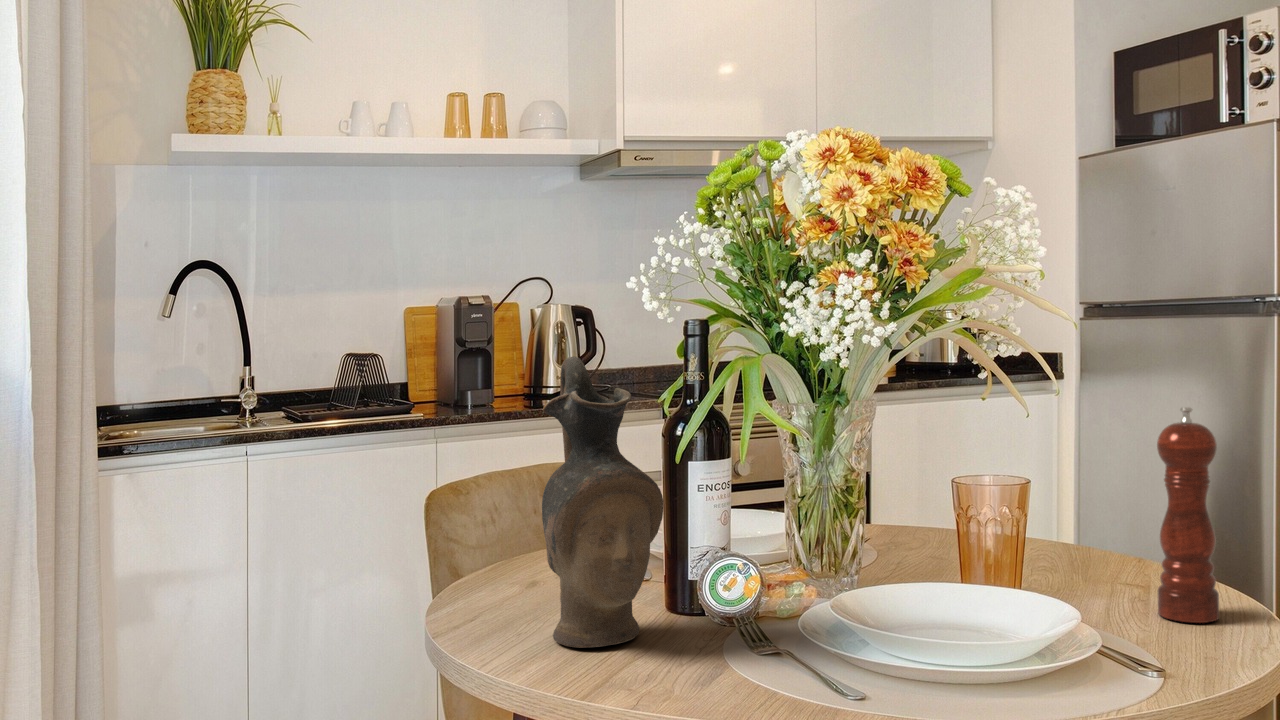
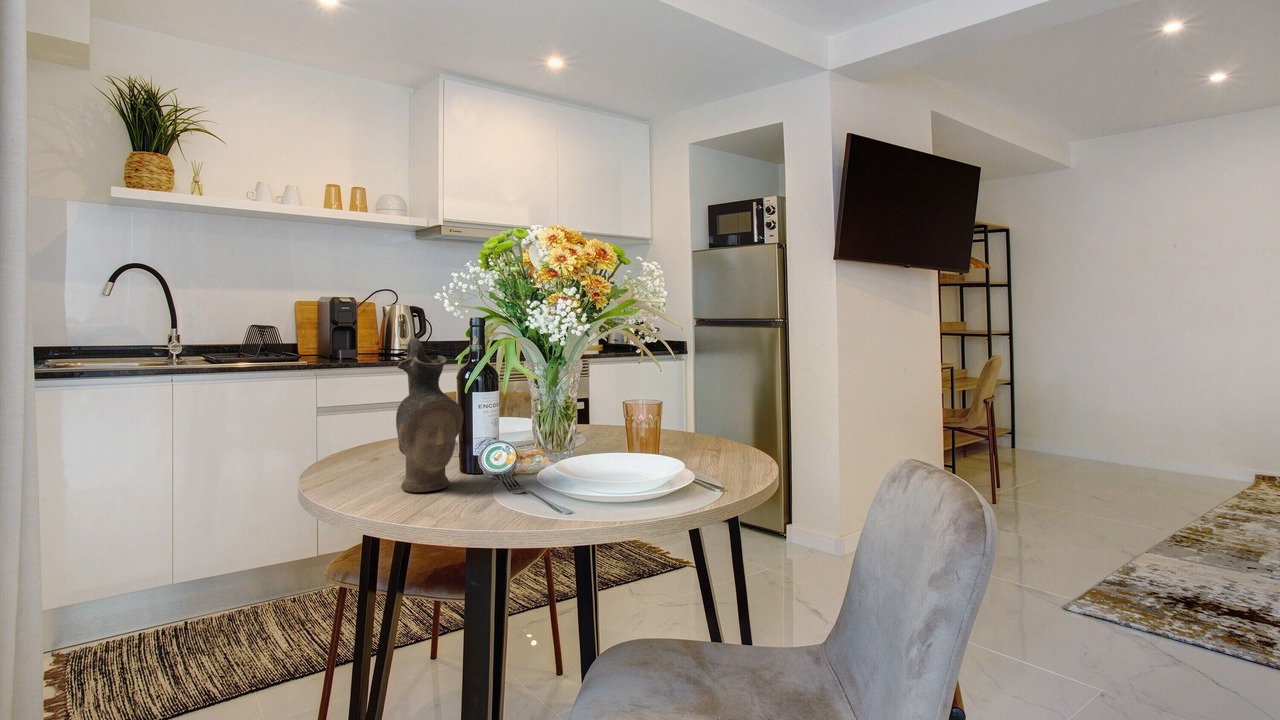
pepper mill: present [1157,407,1219,623] -> none [707,370,735,472]

